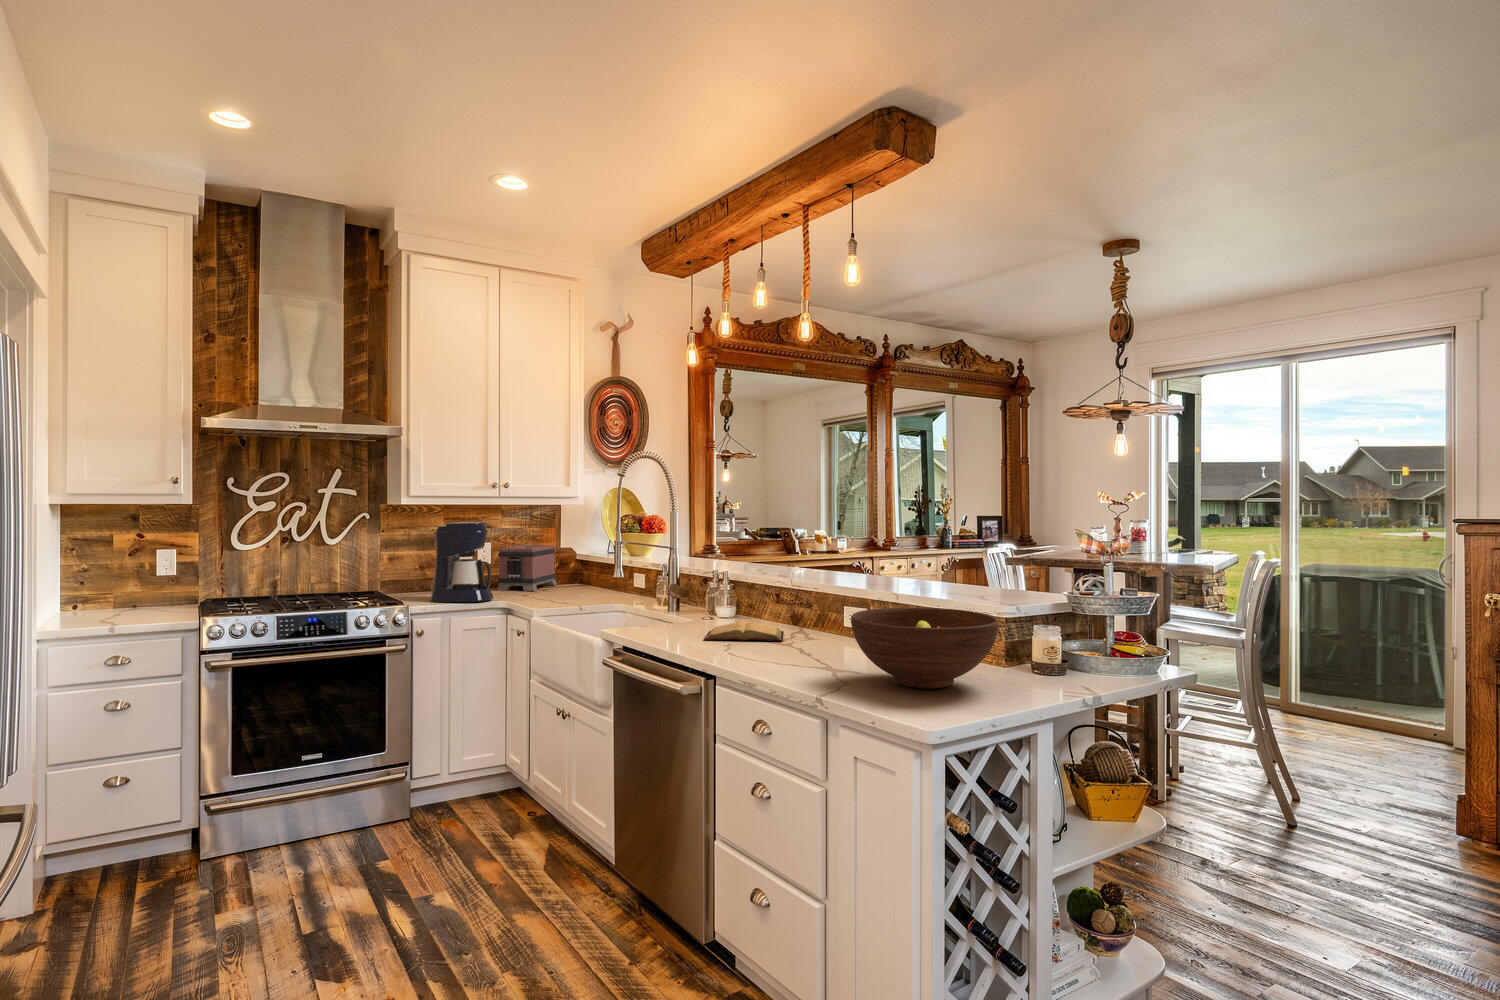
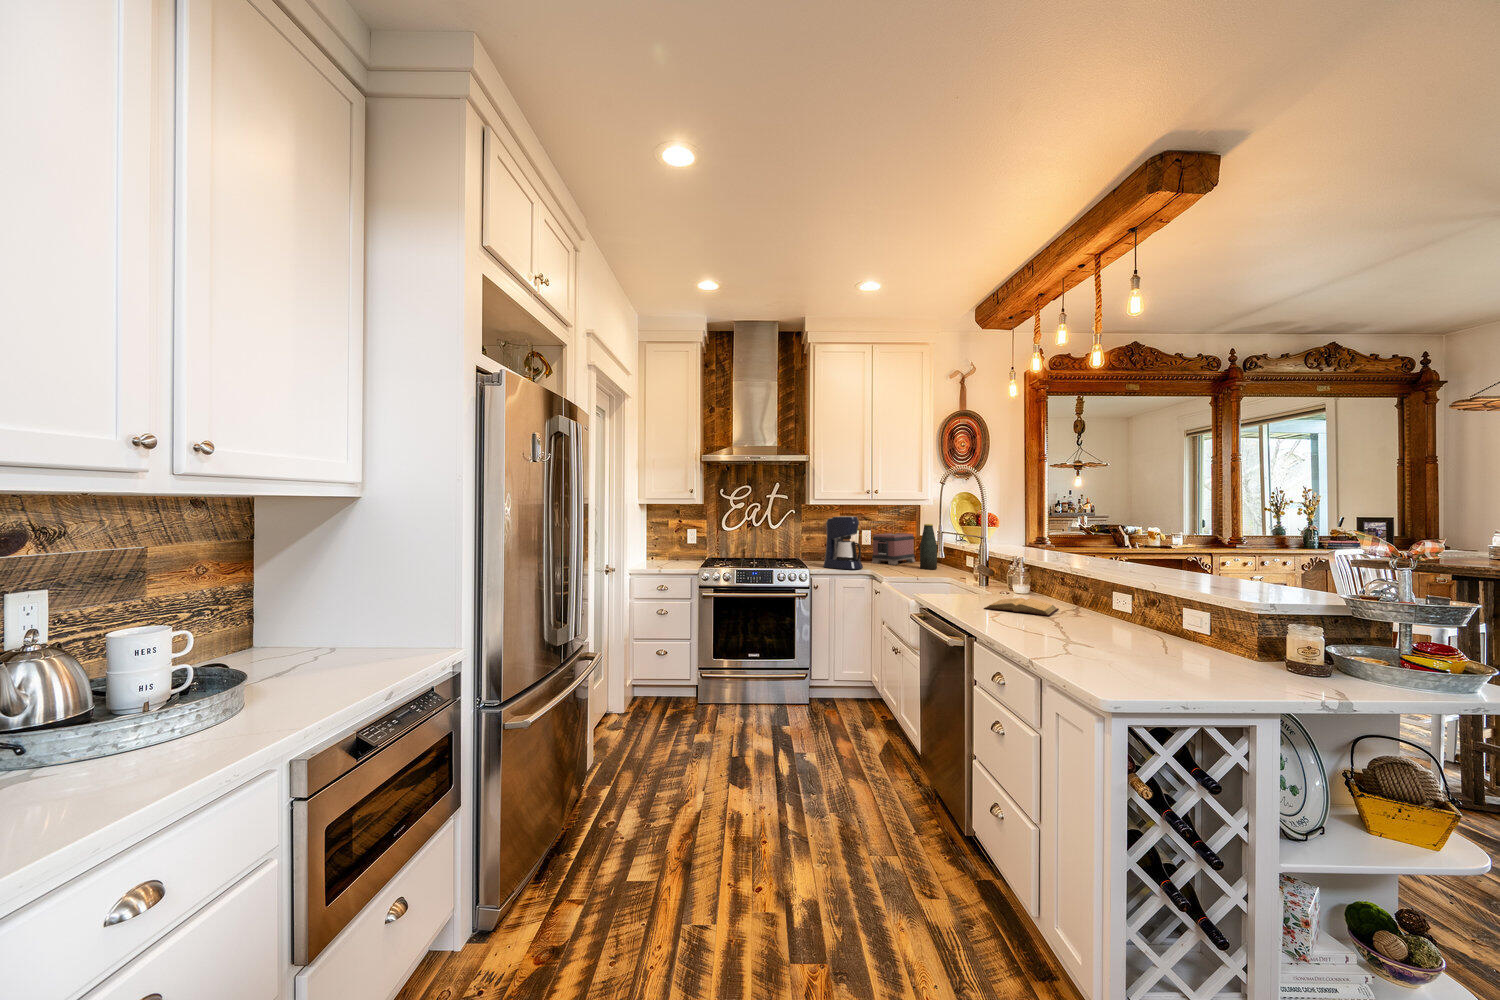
bottle: none [570,531,594,594] -> present [920,524,937,569]
fruit bowl: present [851,607,999,689] -> none [1074,595,1228,669]

